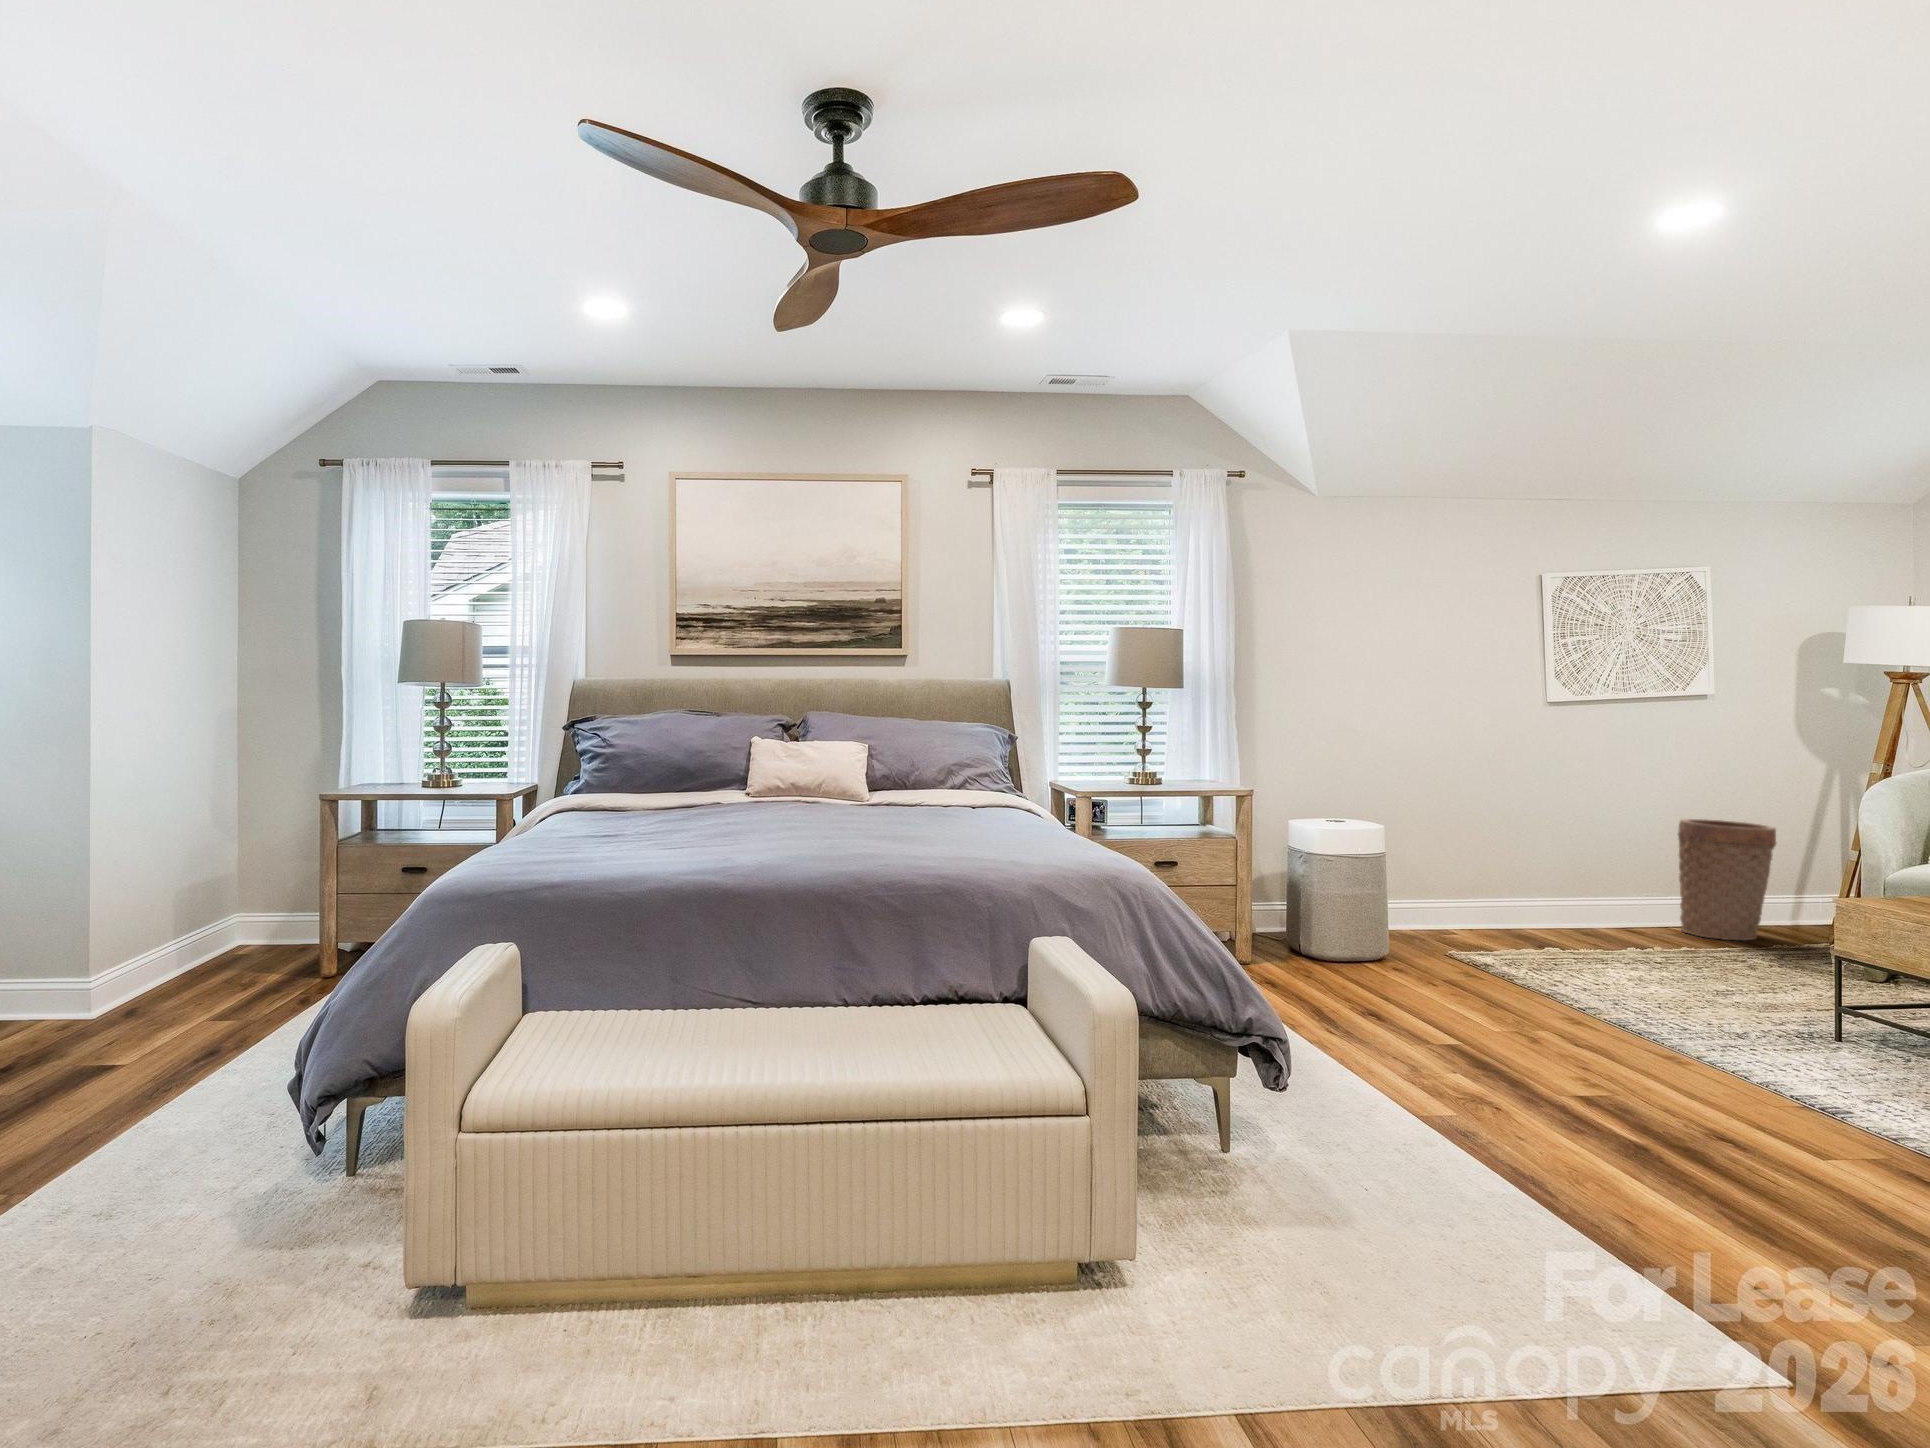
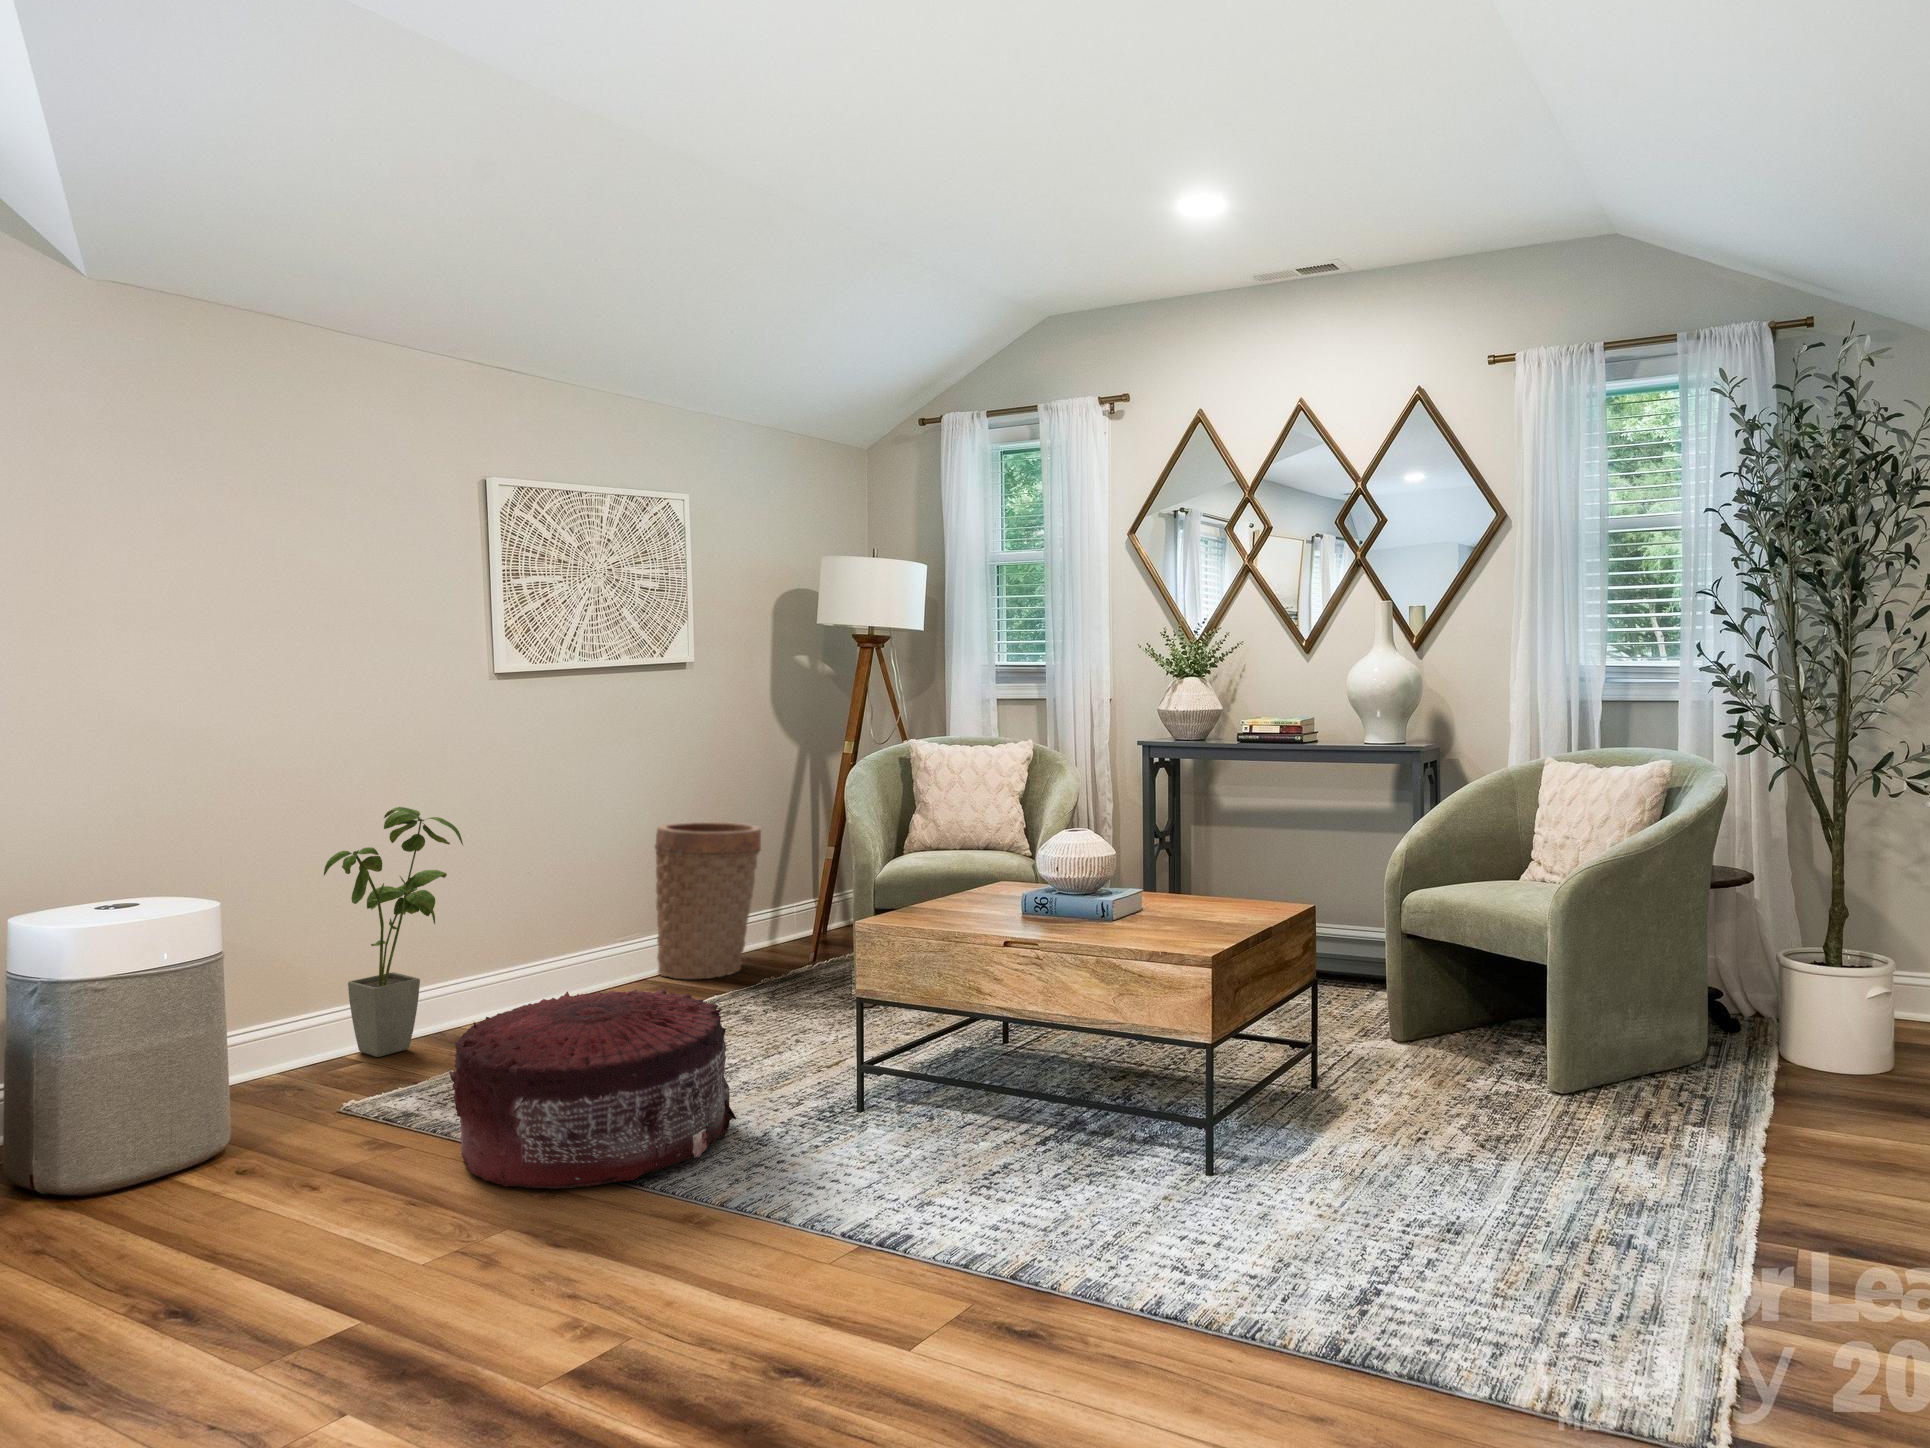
house plant: none [1437,786,1525,939] -> present [324,807,463,1057]
pouf: none [1511,907,1714,1020] -> present [449,988,736,1189]

